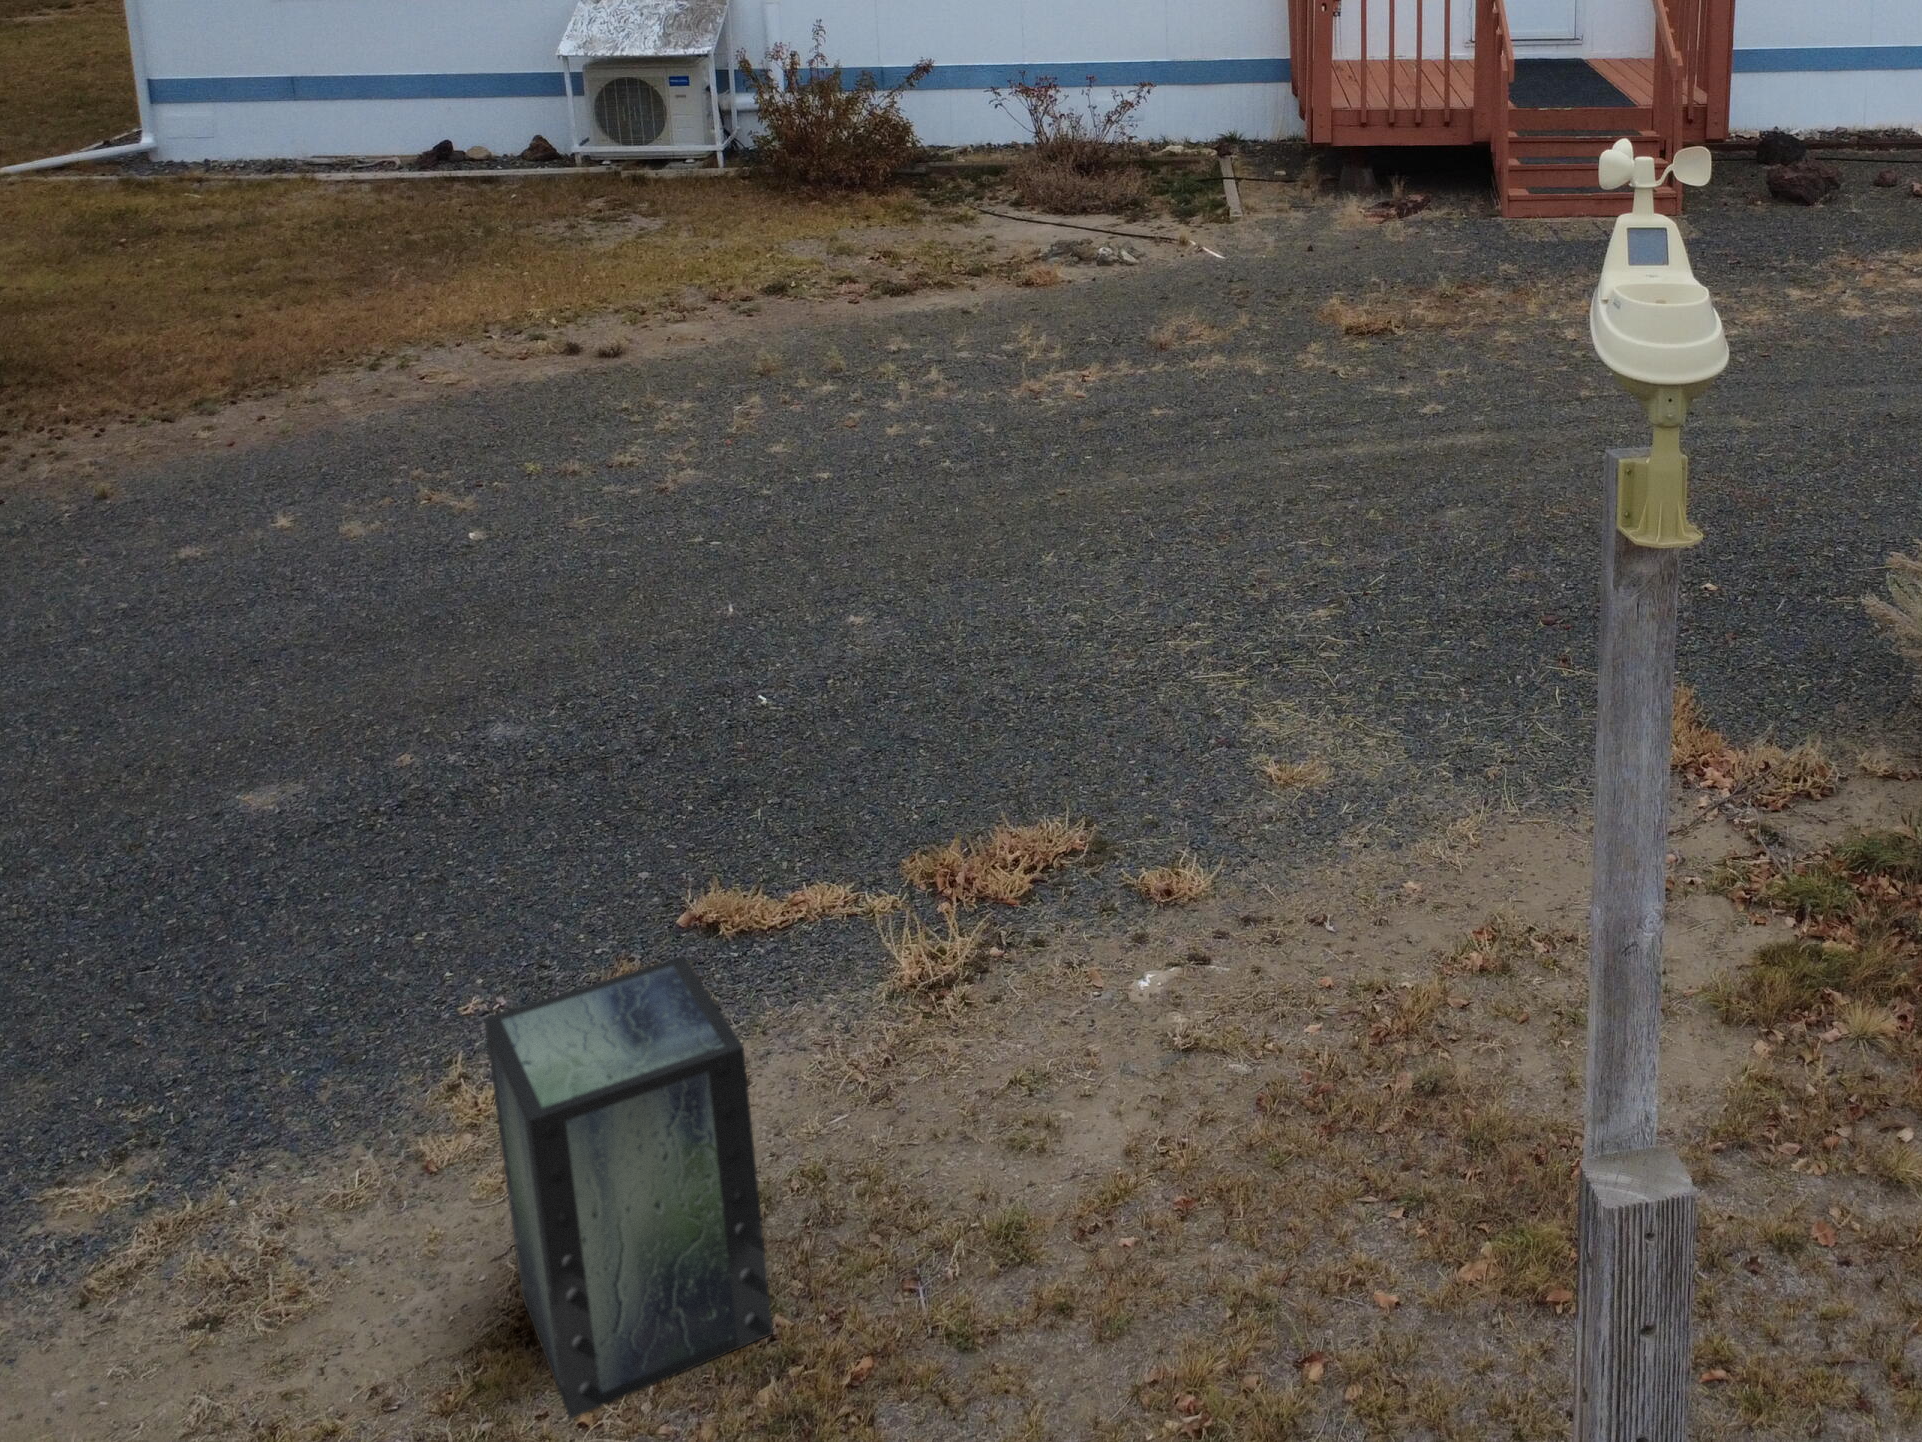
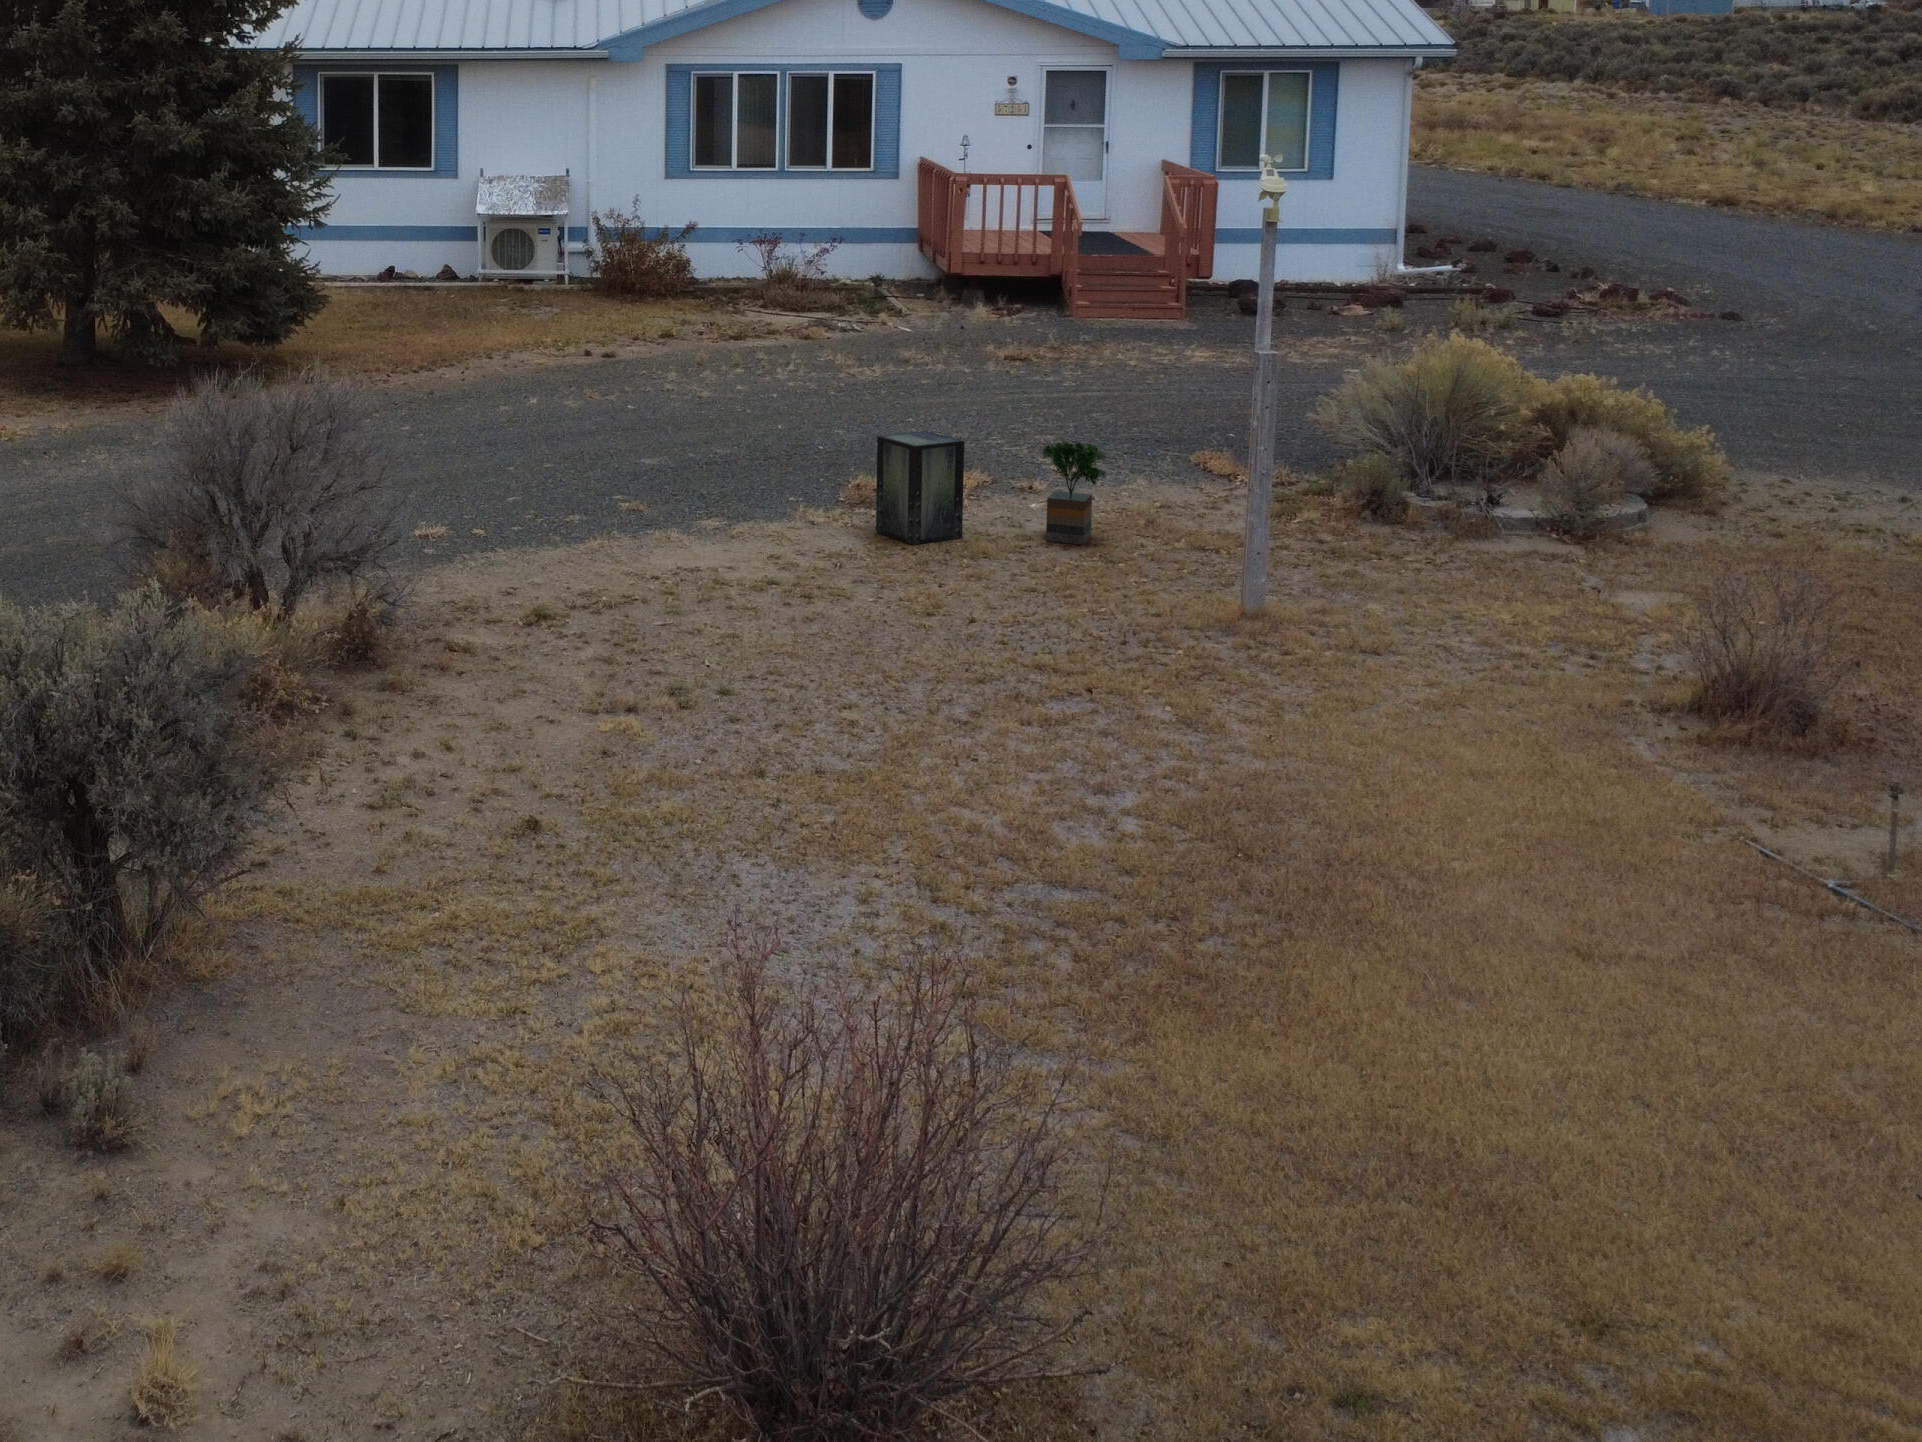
potted tree: none [1007,1004,1222,1370] -> present [1041,441,1106,545]

